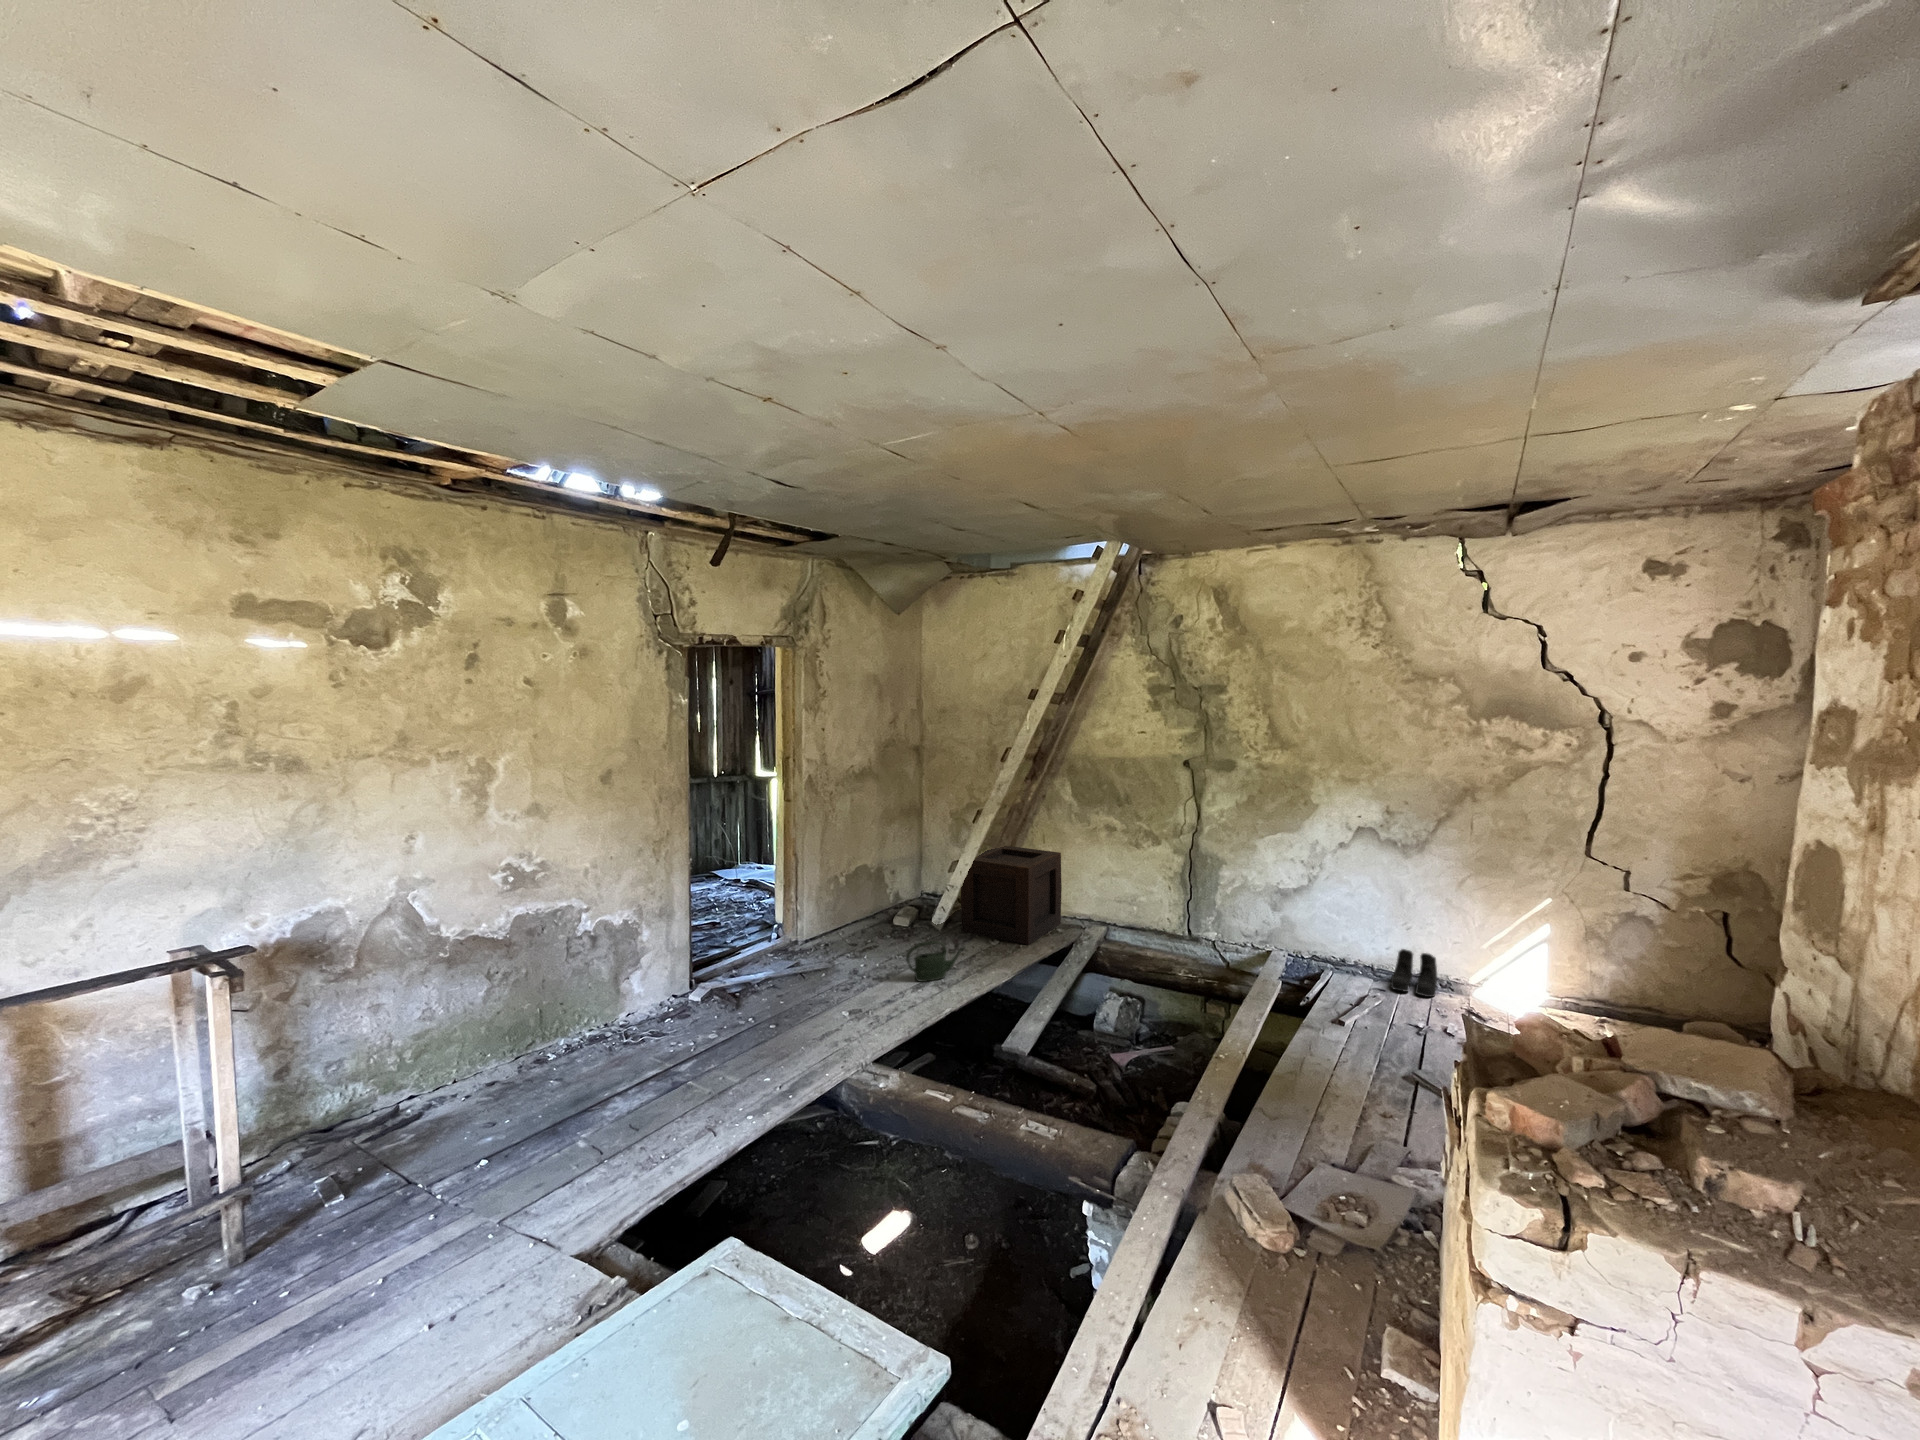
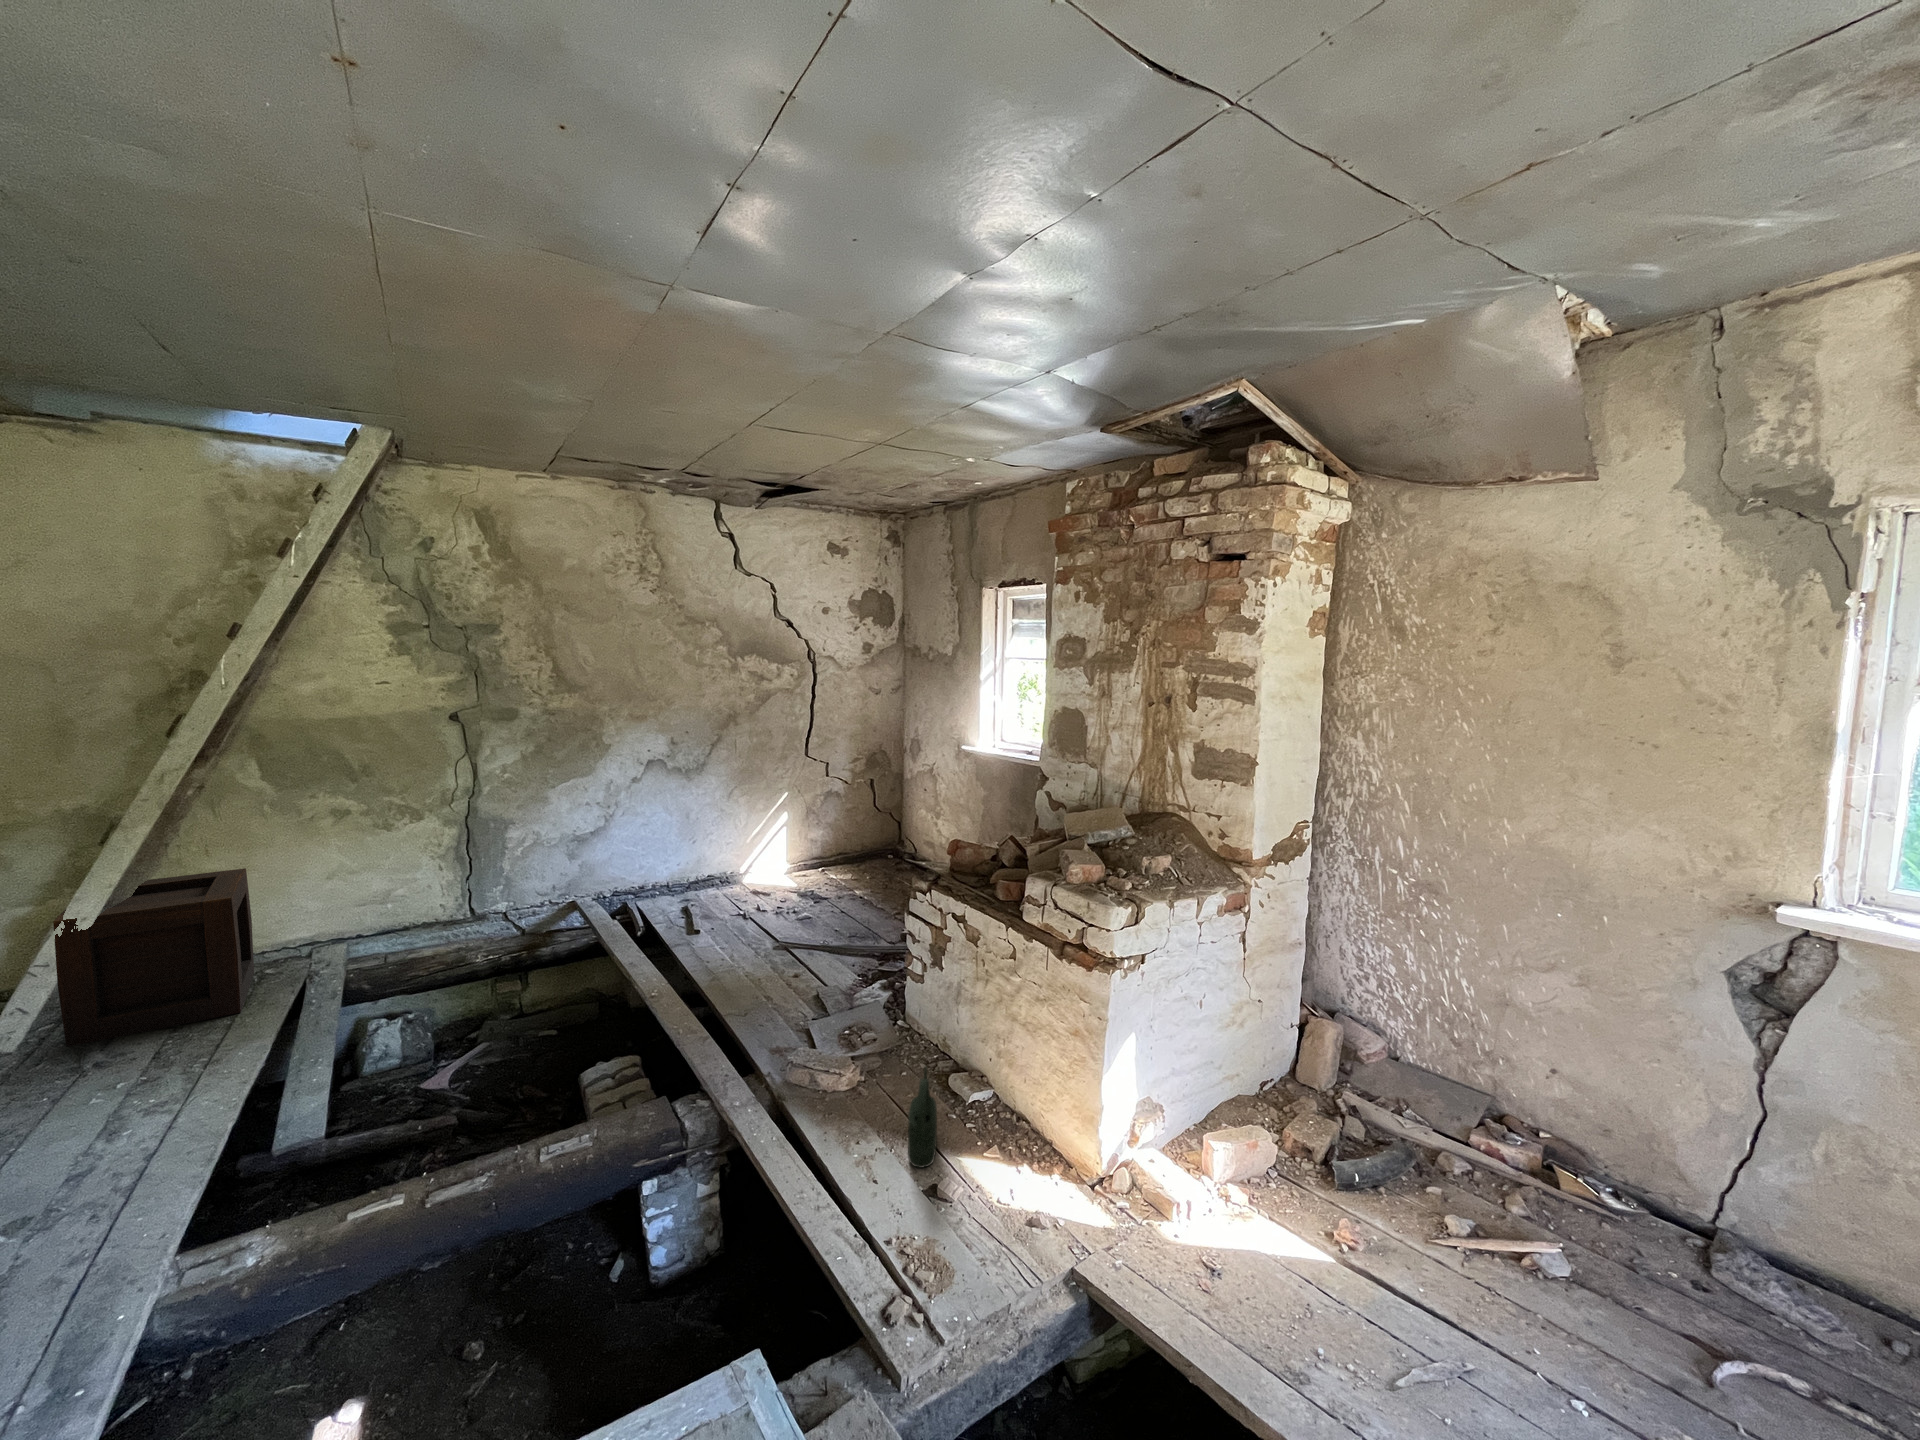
watering can: present [906,941,965,982] -> present [908,1067,937,1168]
boots: present [1391,949,1437,997] -> none [691,858,729,897]

